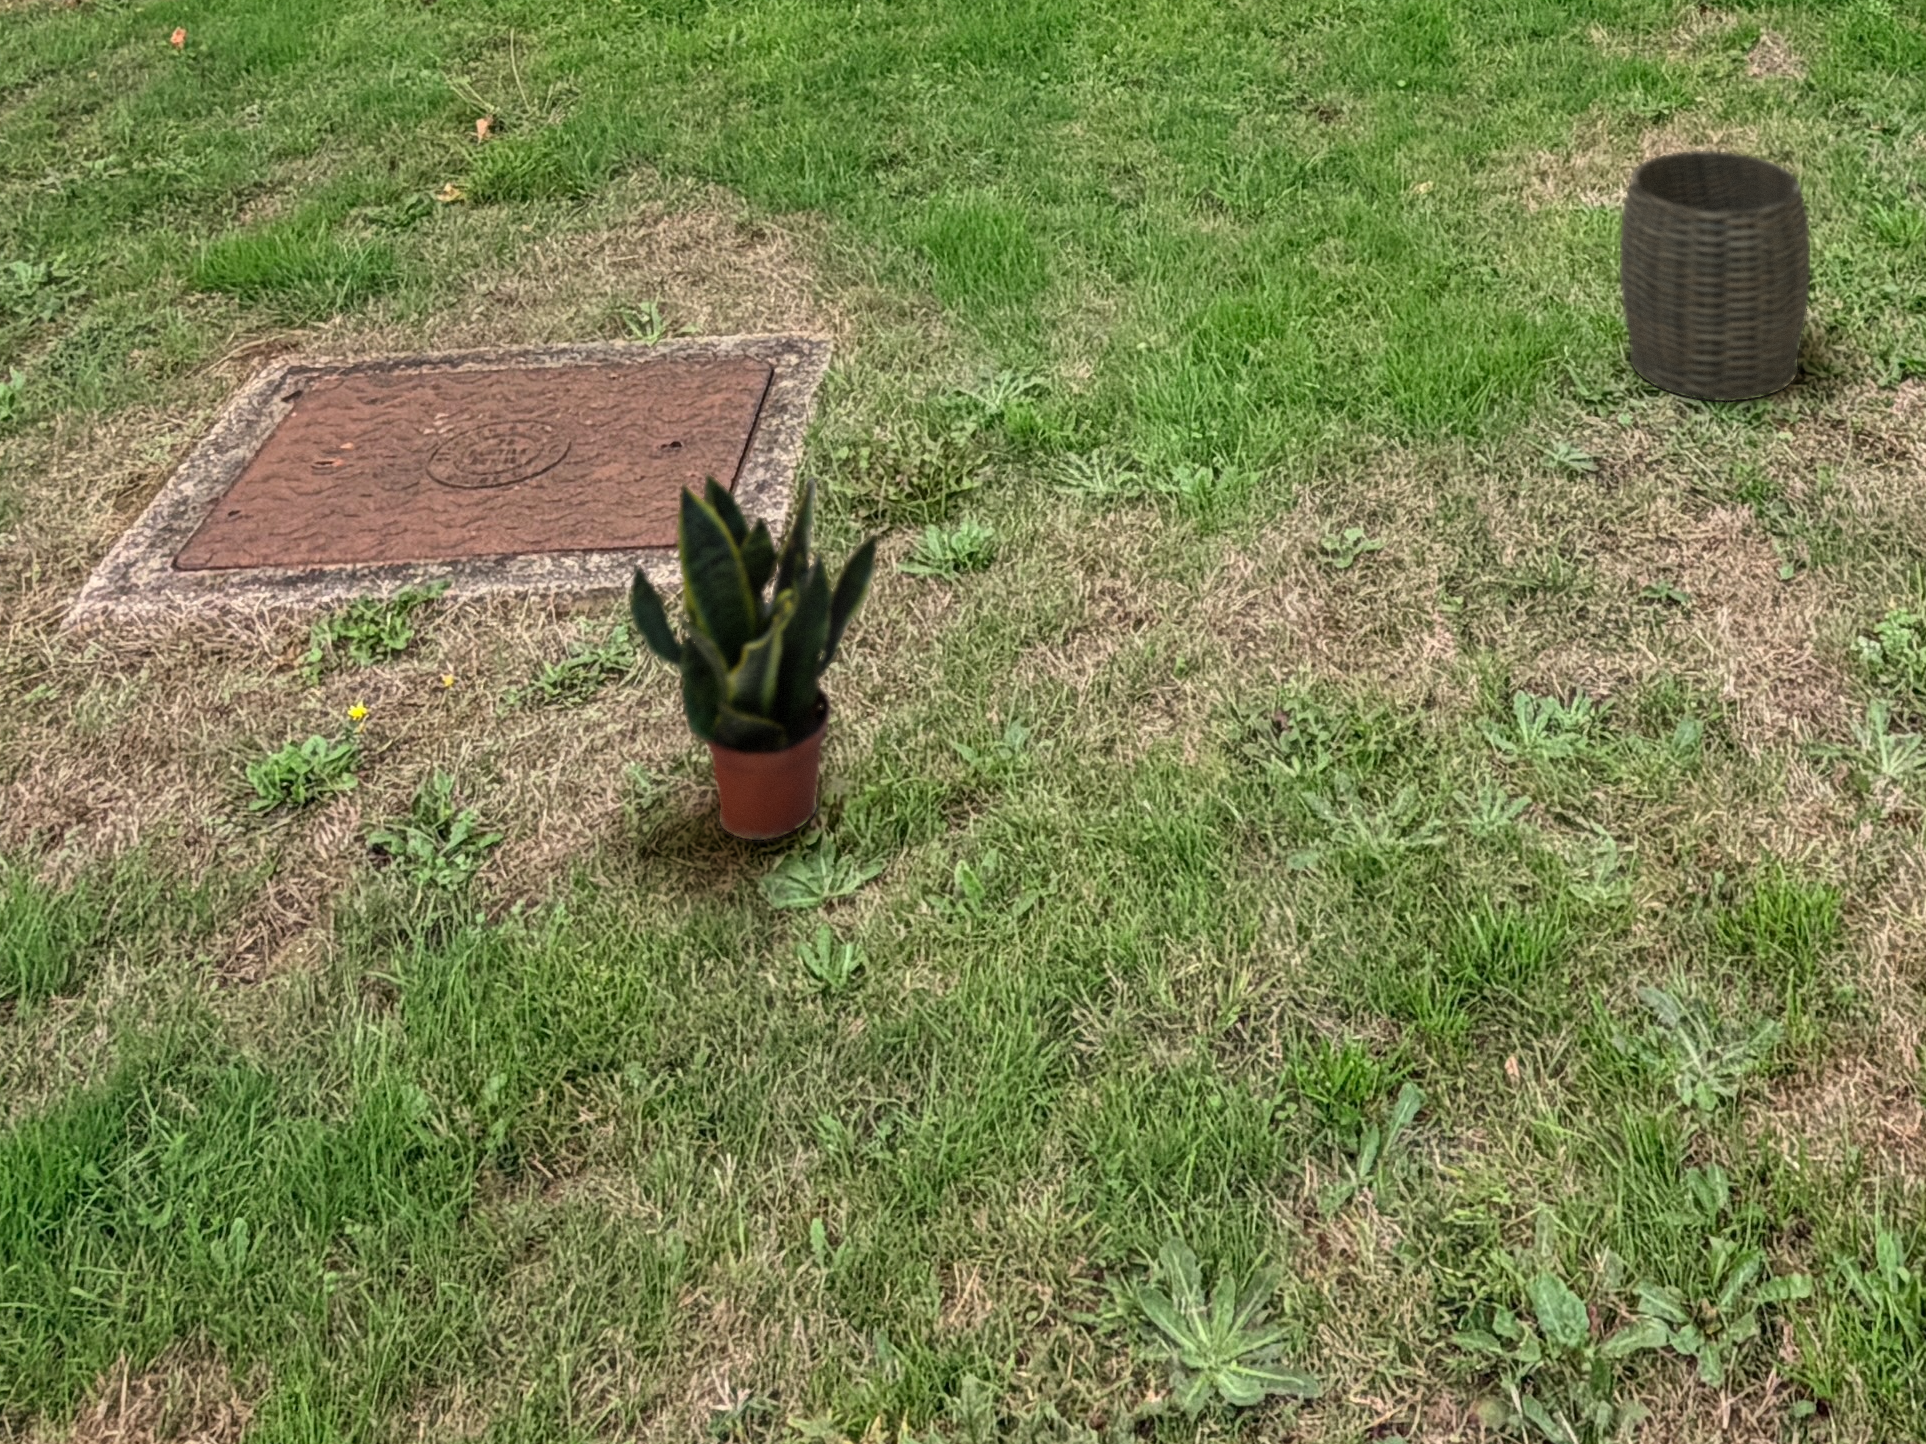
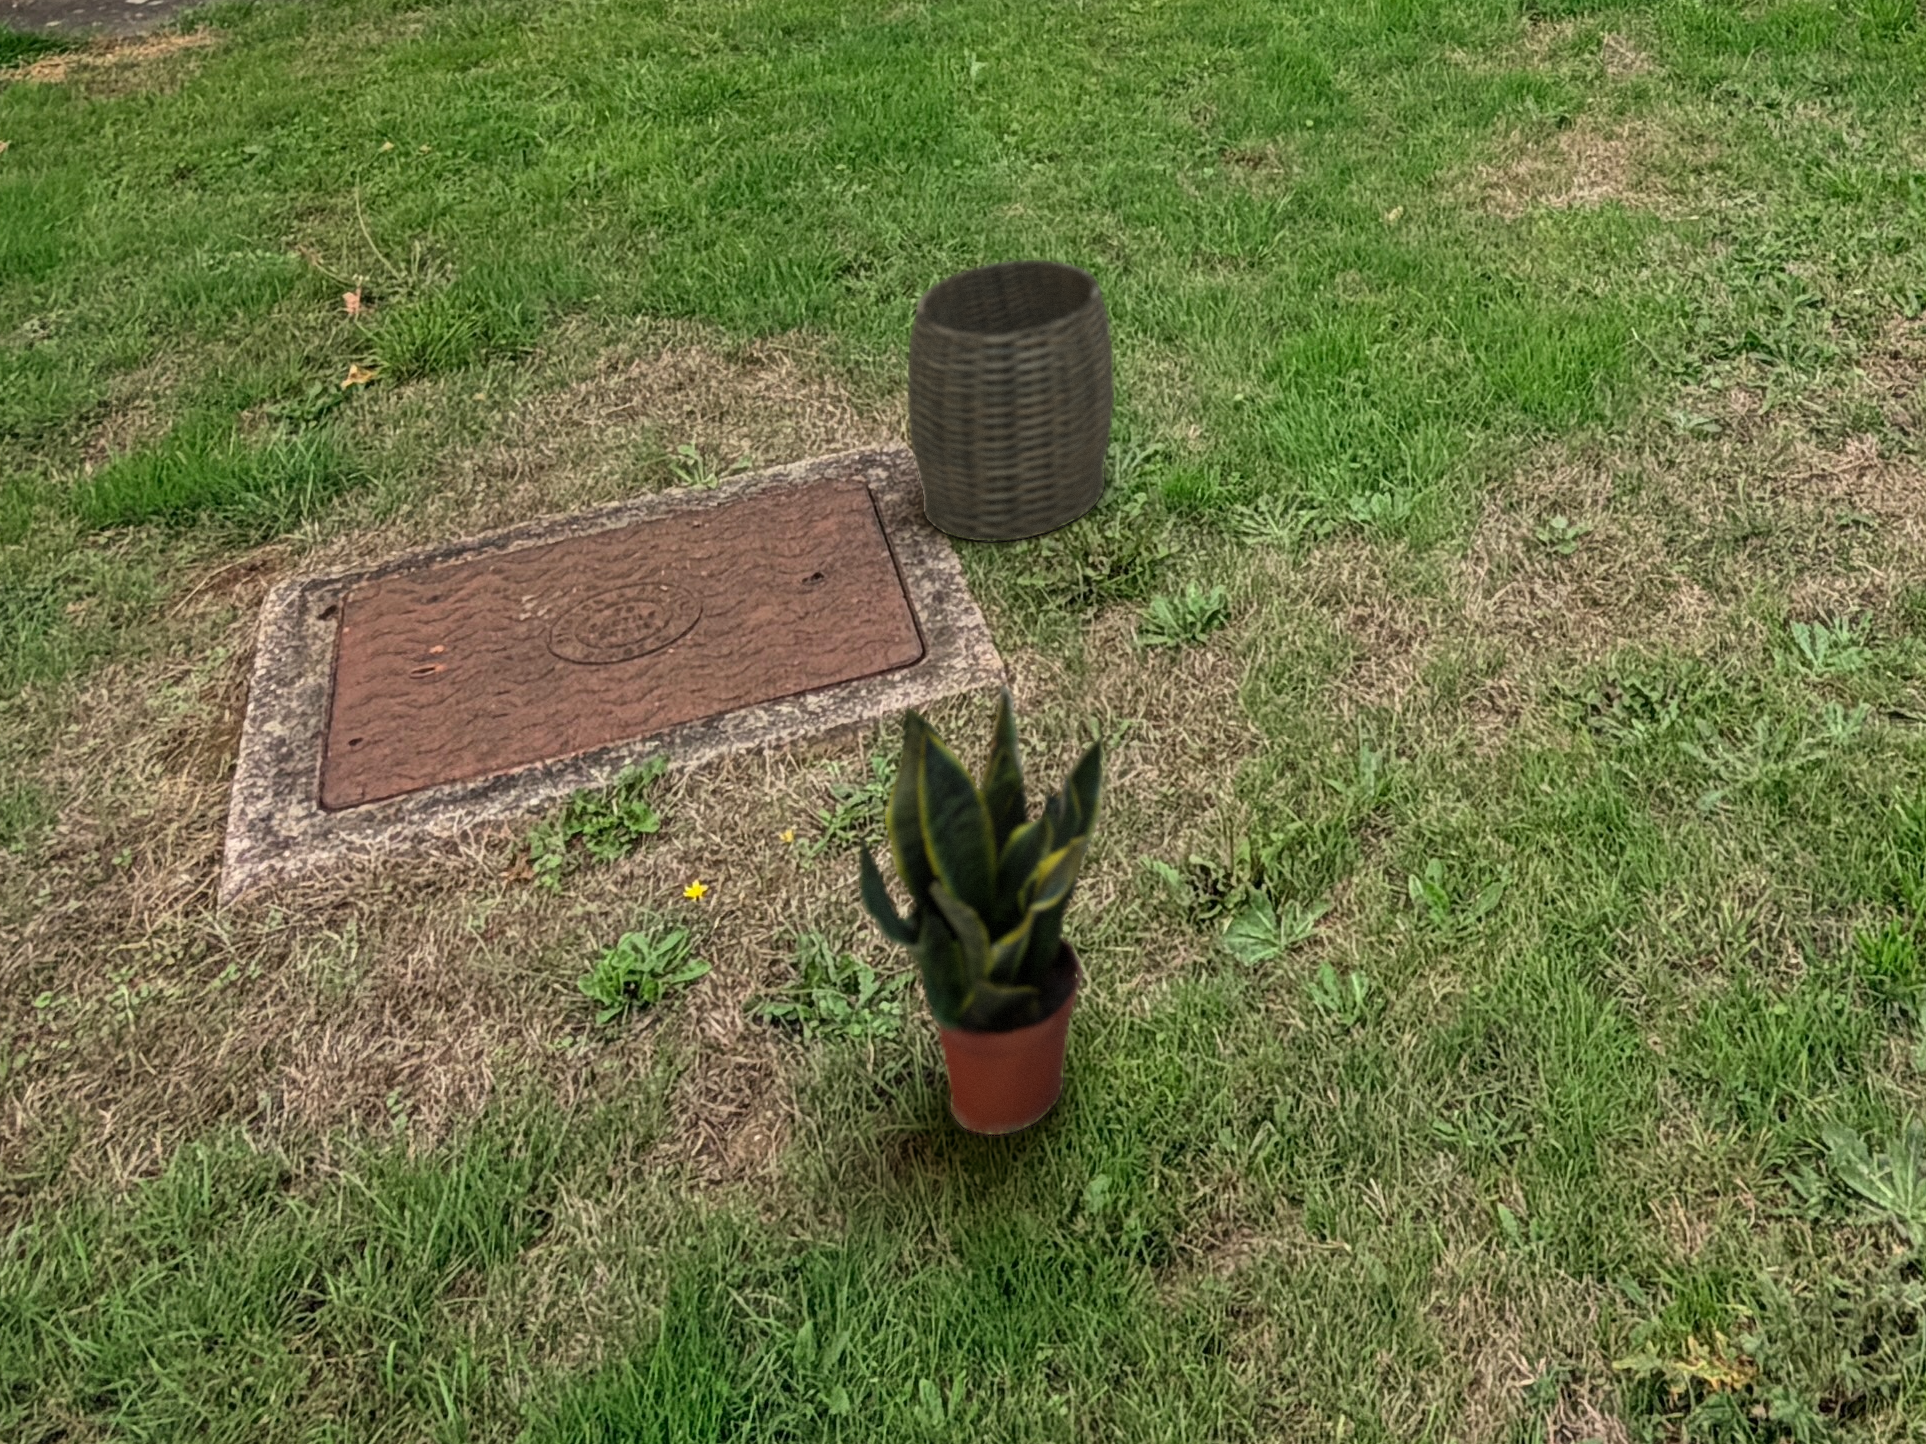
woven basket: present [1620,151,1810,401] -> present [908,260,1114,541]

